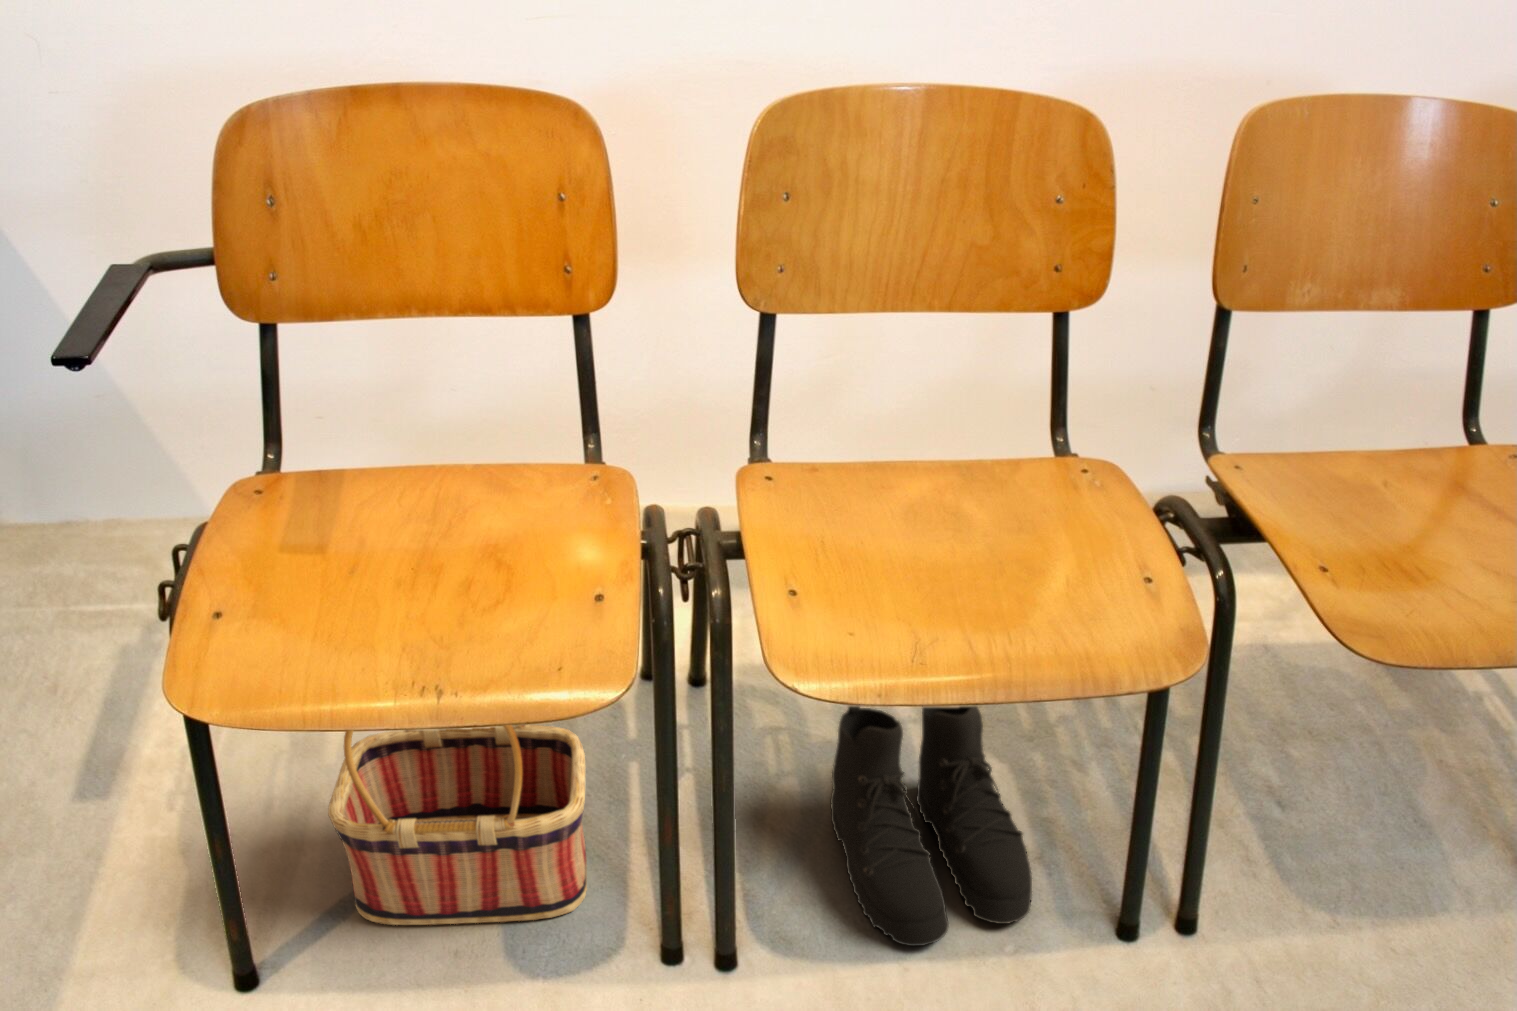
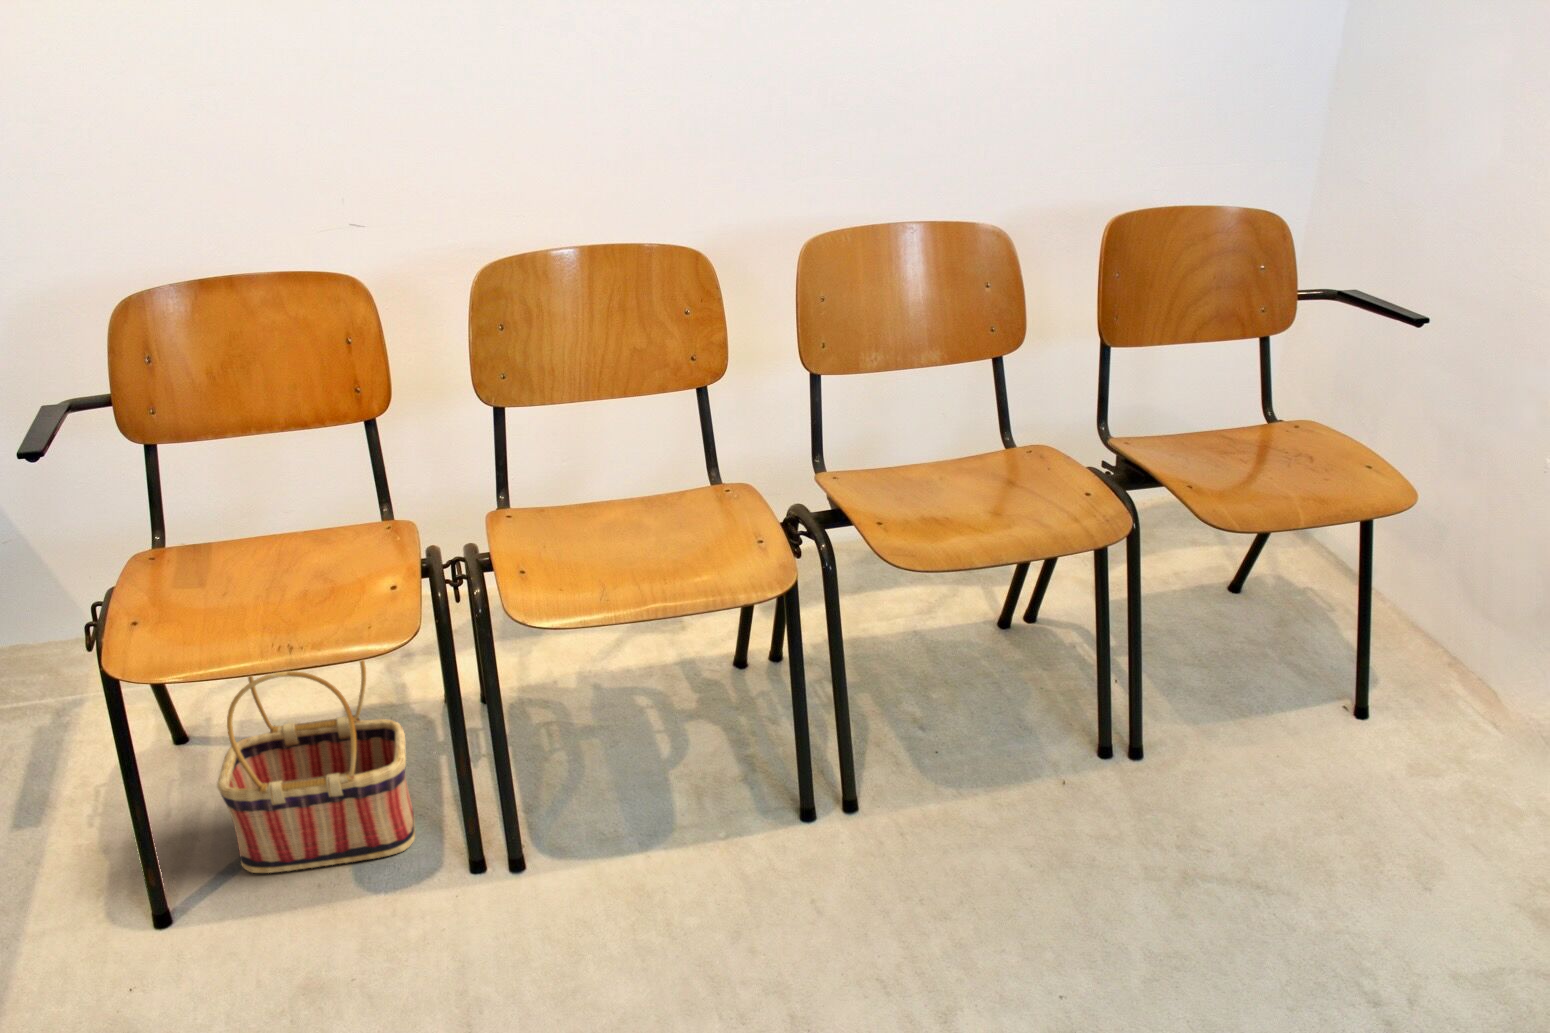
boots: present [831,706,1032,946] -> none [593,665,741,841]

